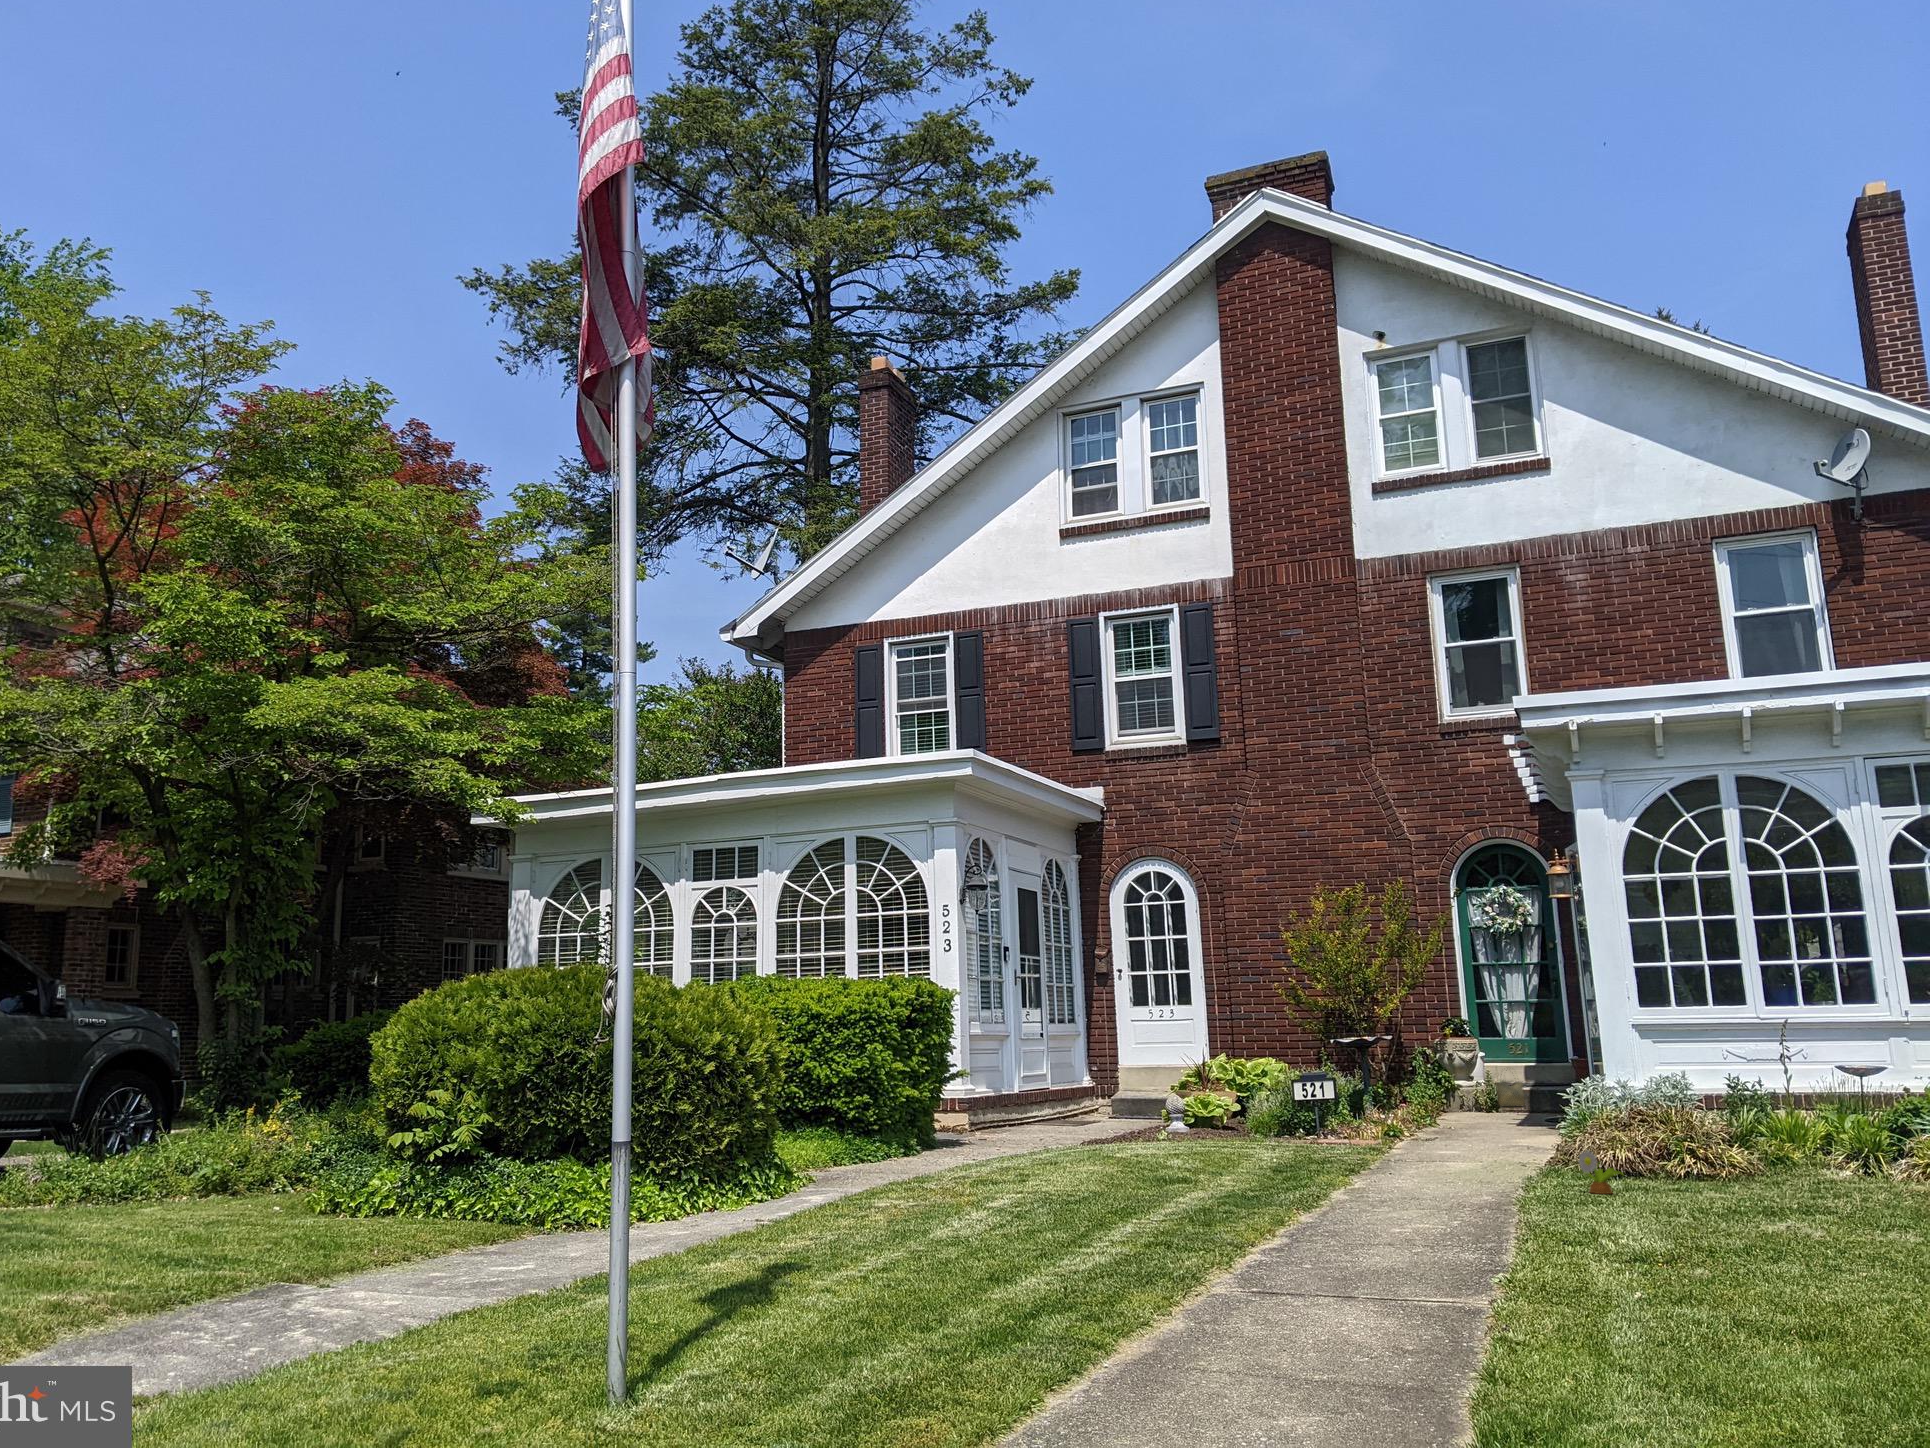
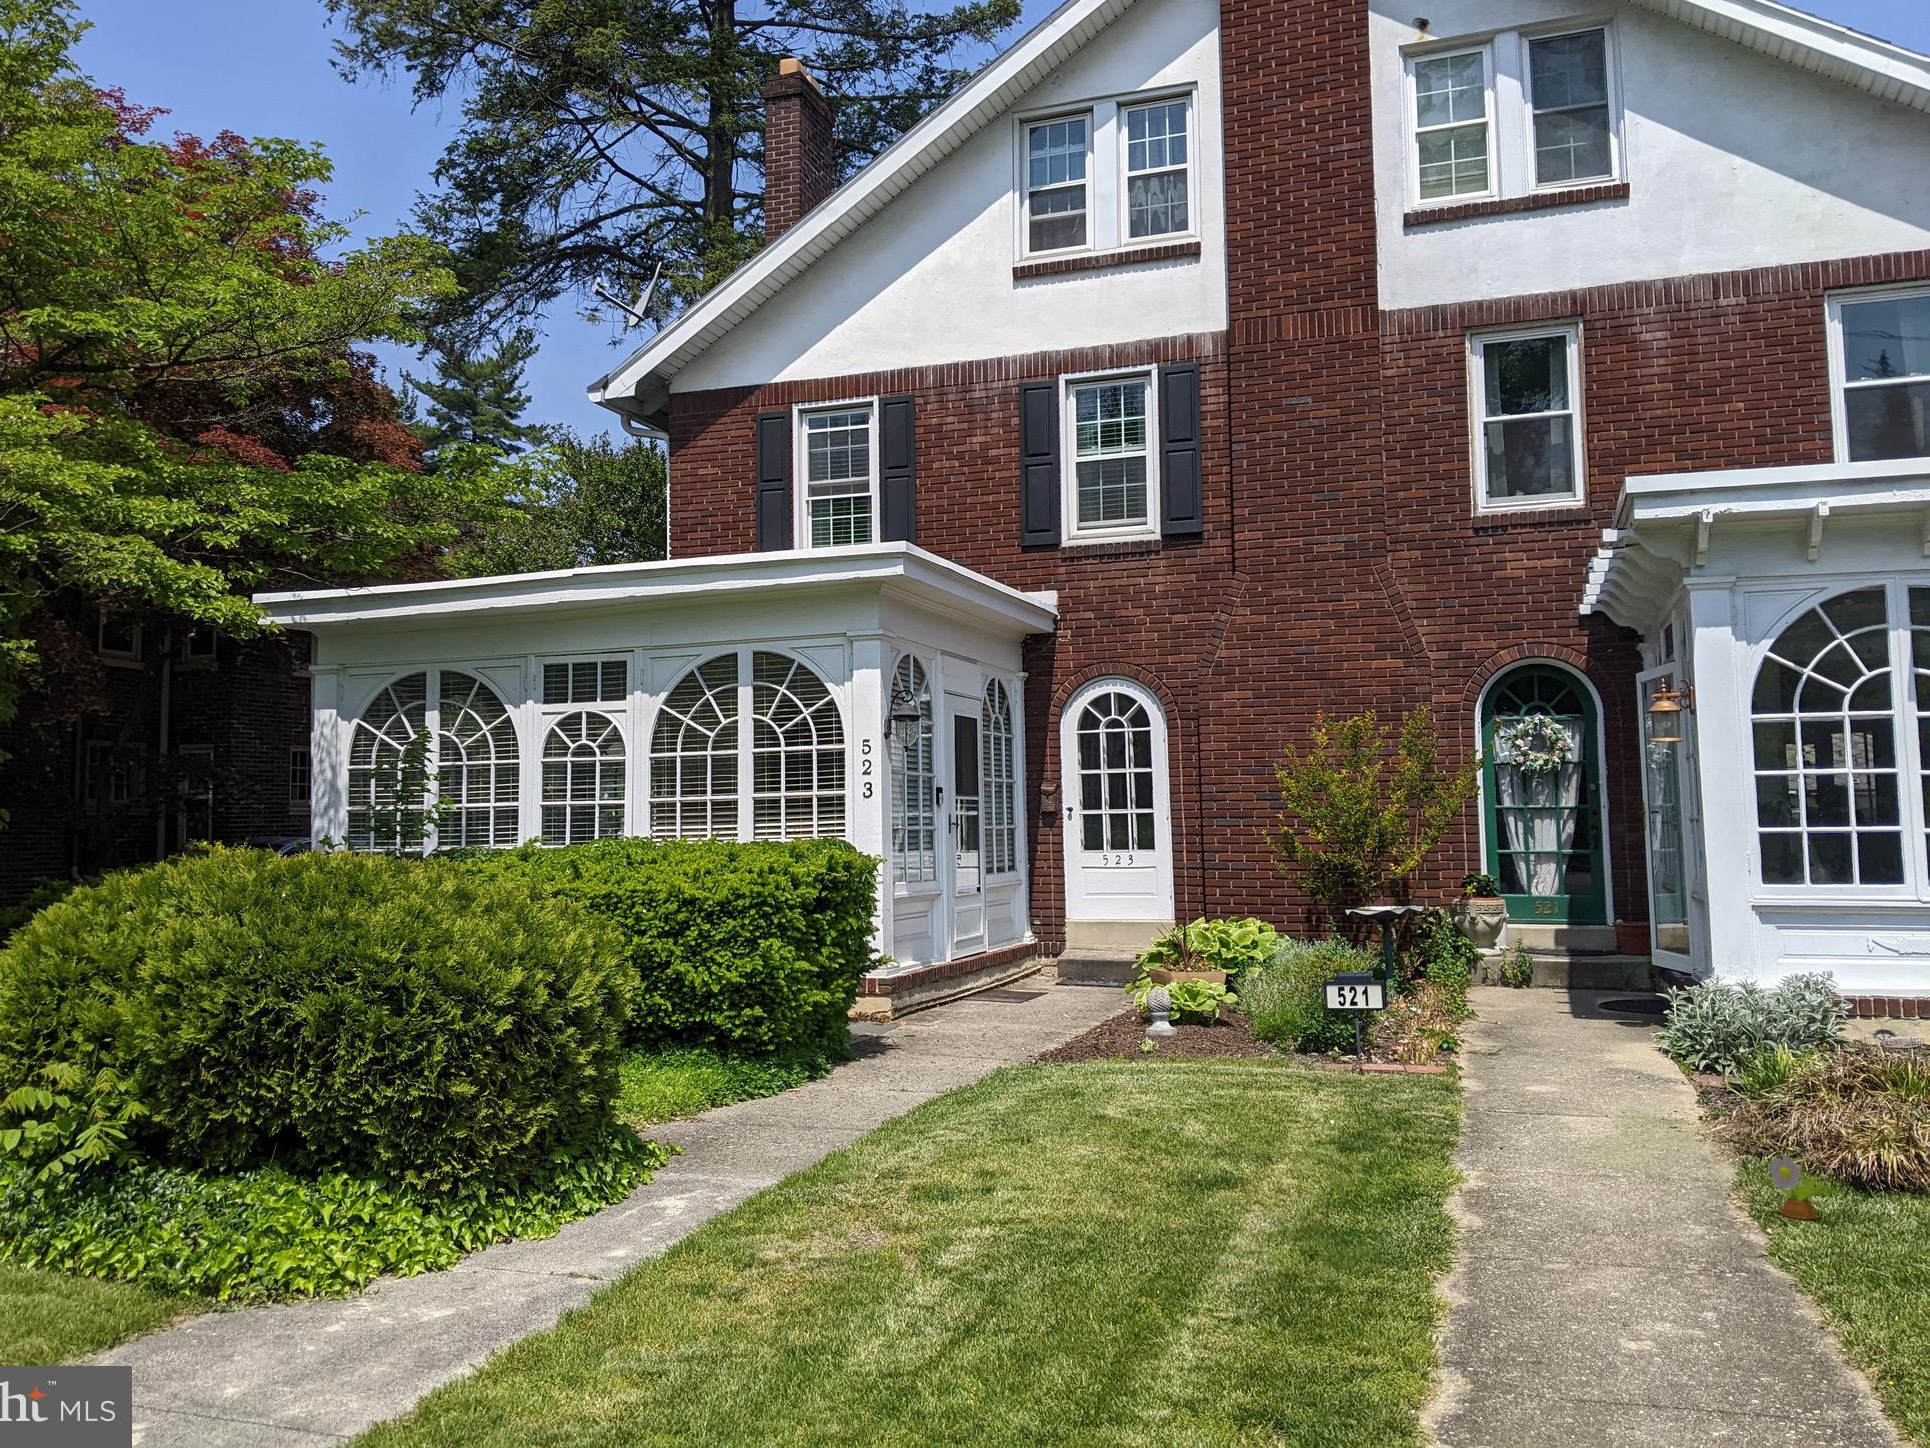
woven basket: present [1496,1070,1525,1107] -> none [1529,941,1564,987]

